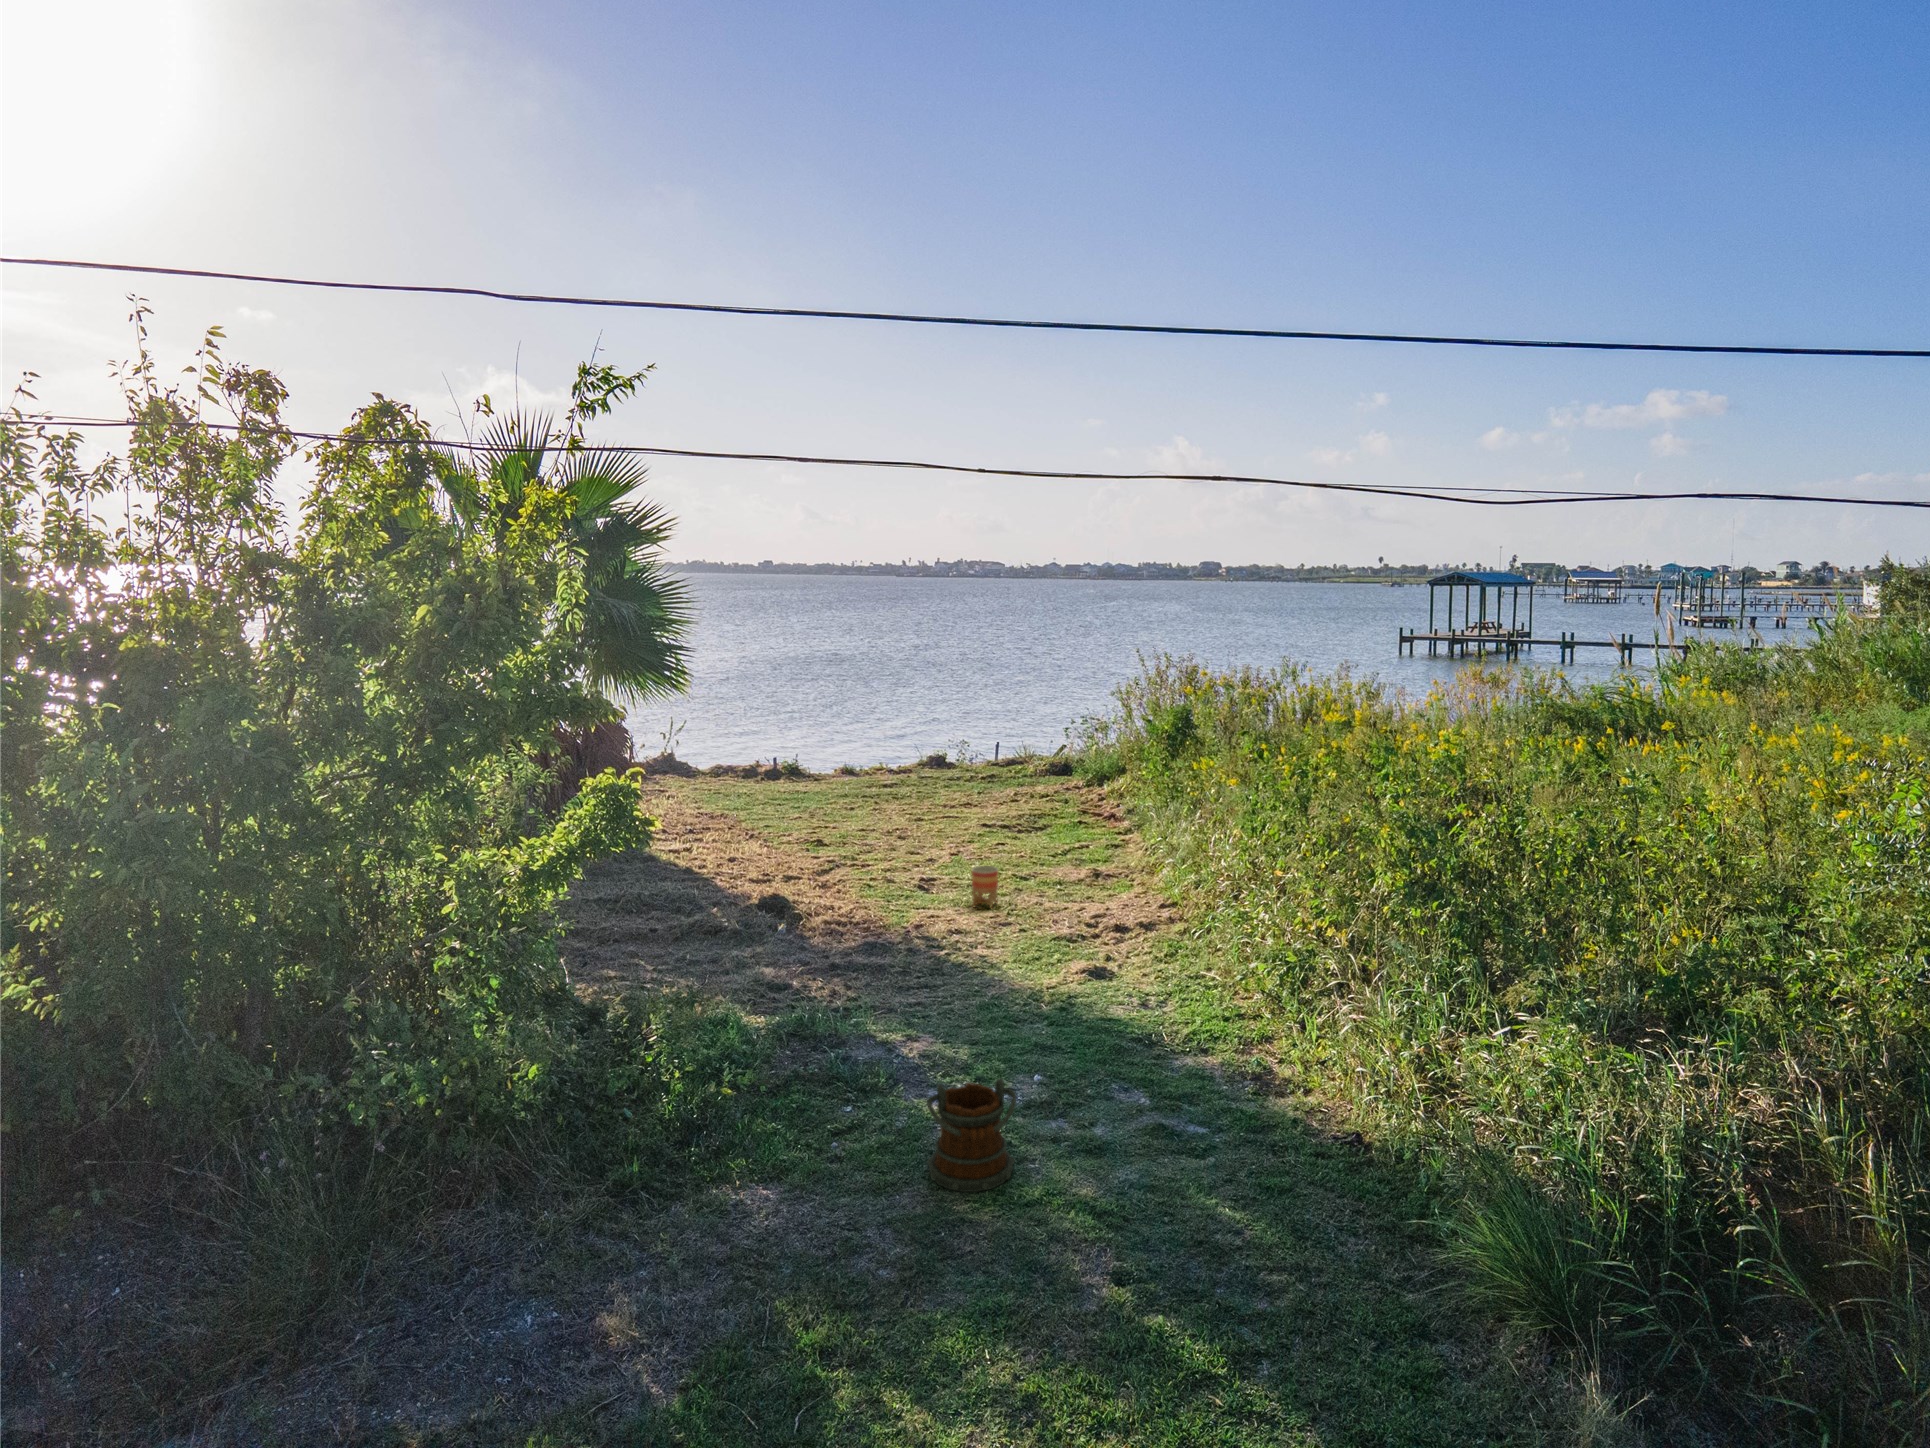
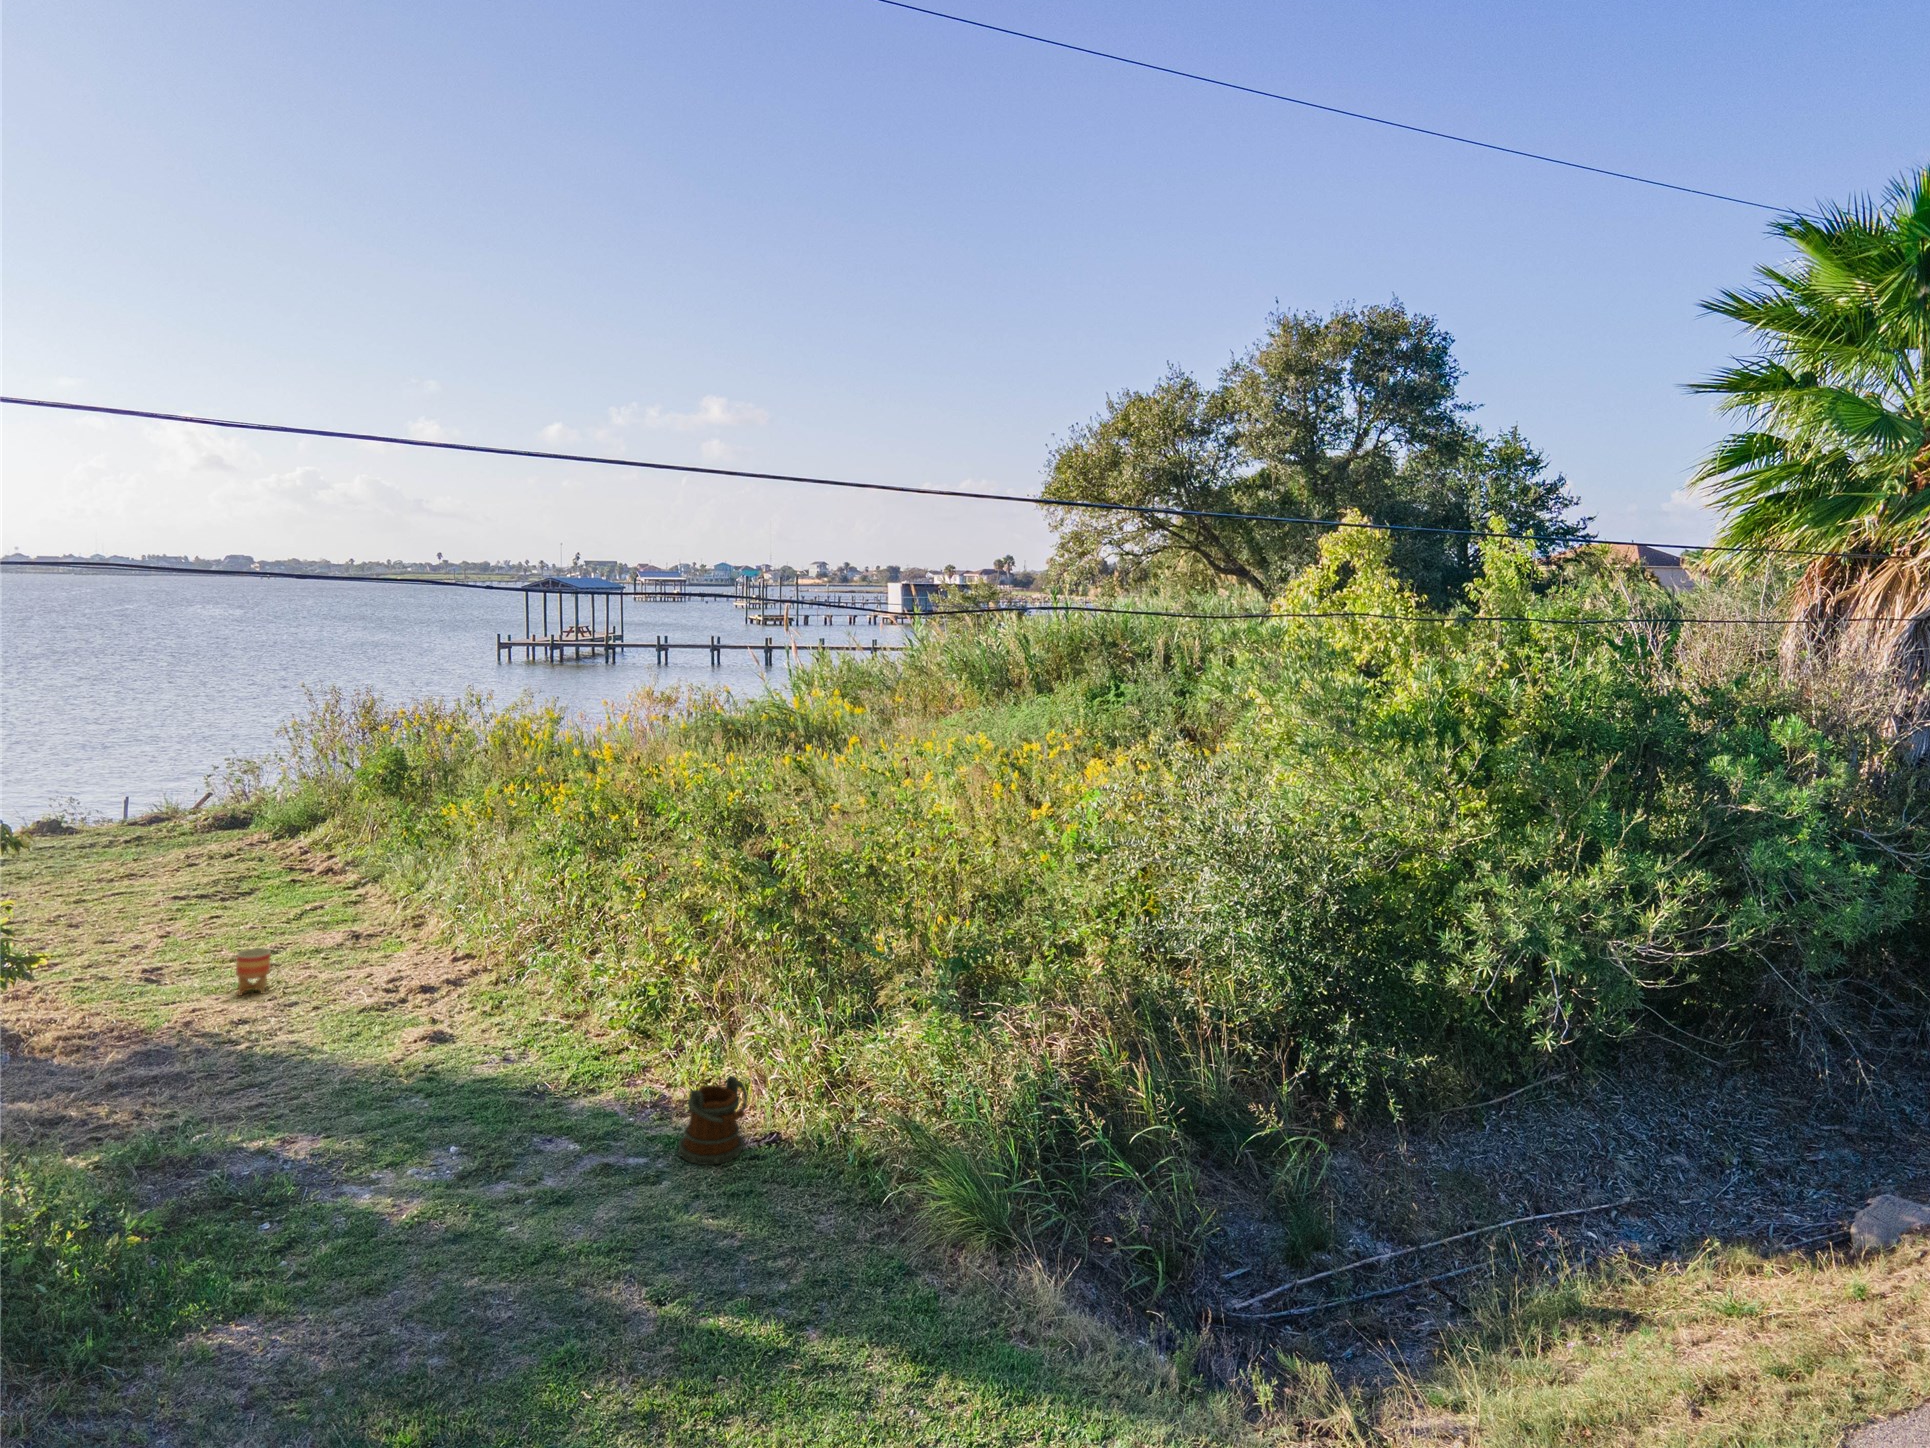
bucket: present [927,1079,1016,1192] -> present [678,1076,747,1165]

